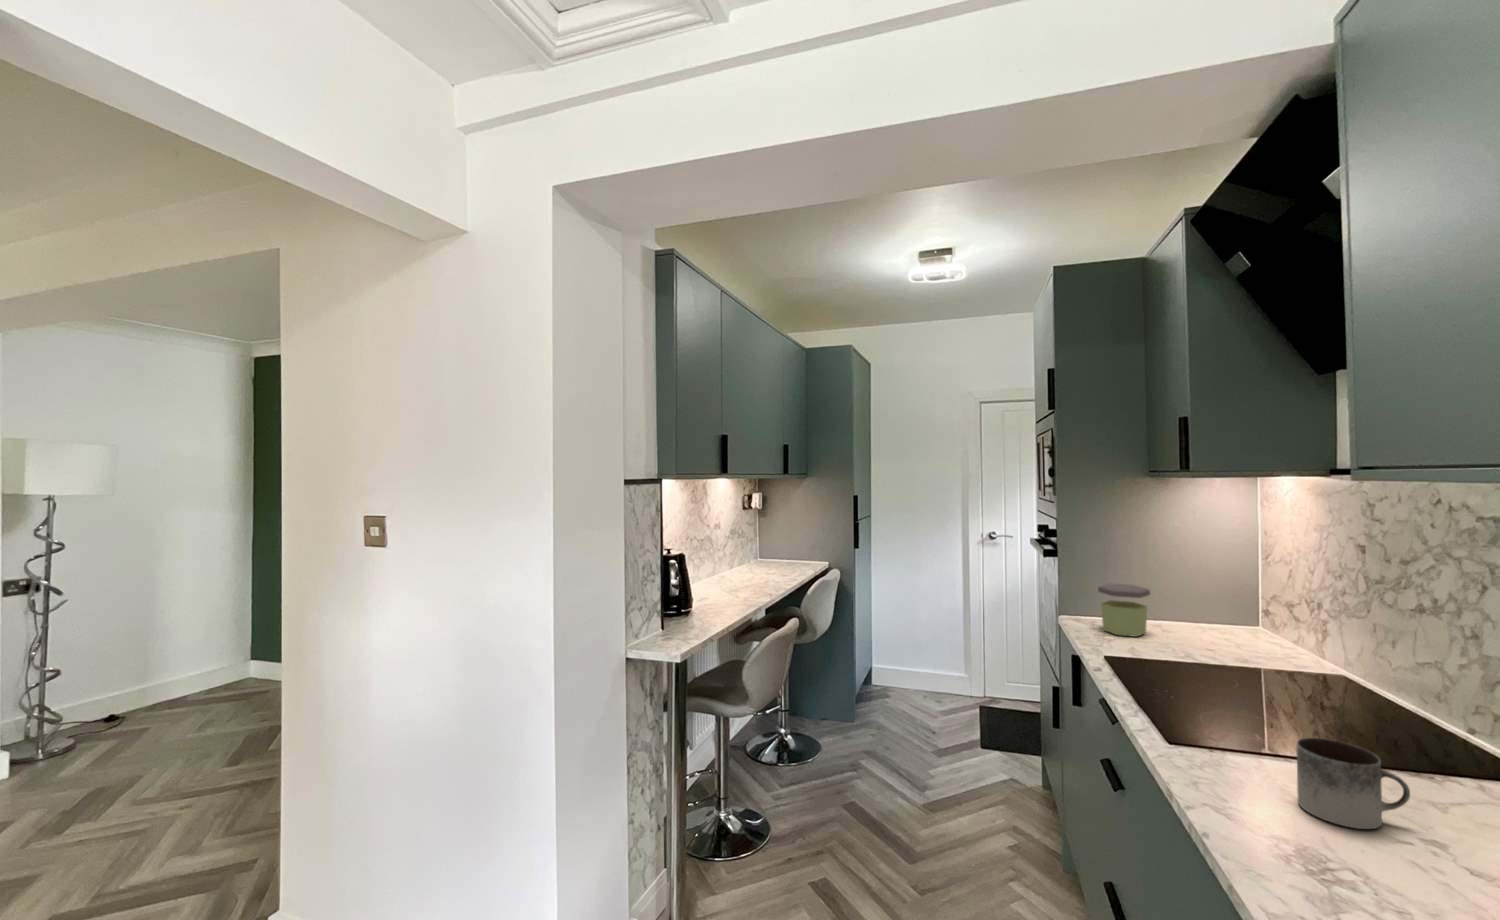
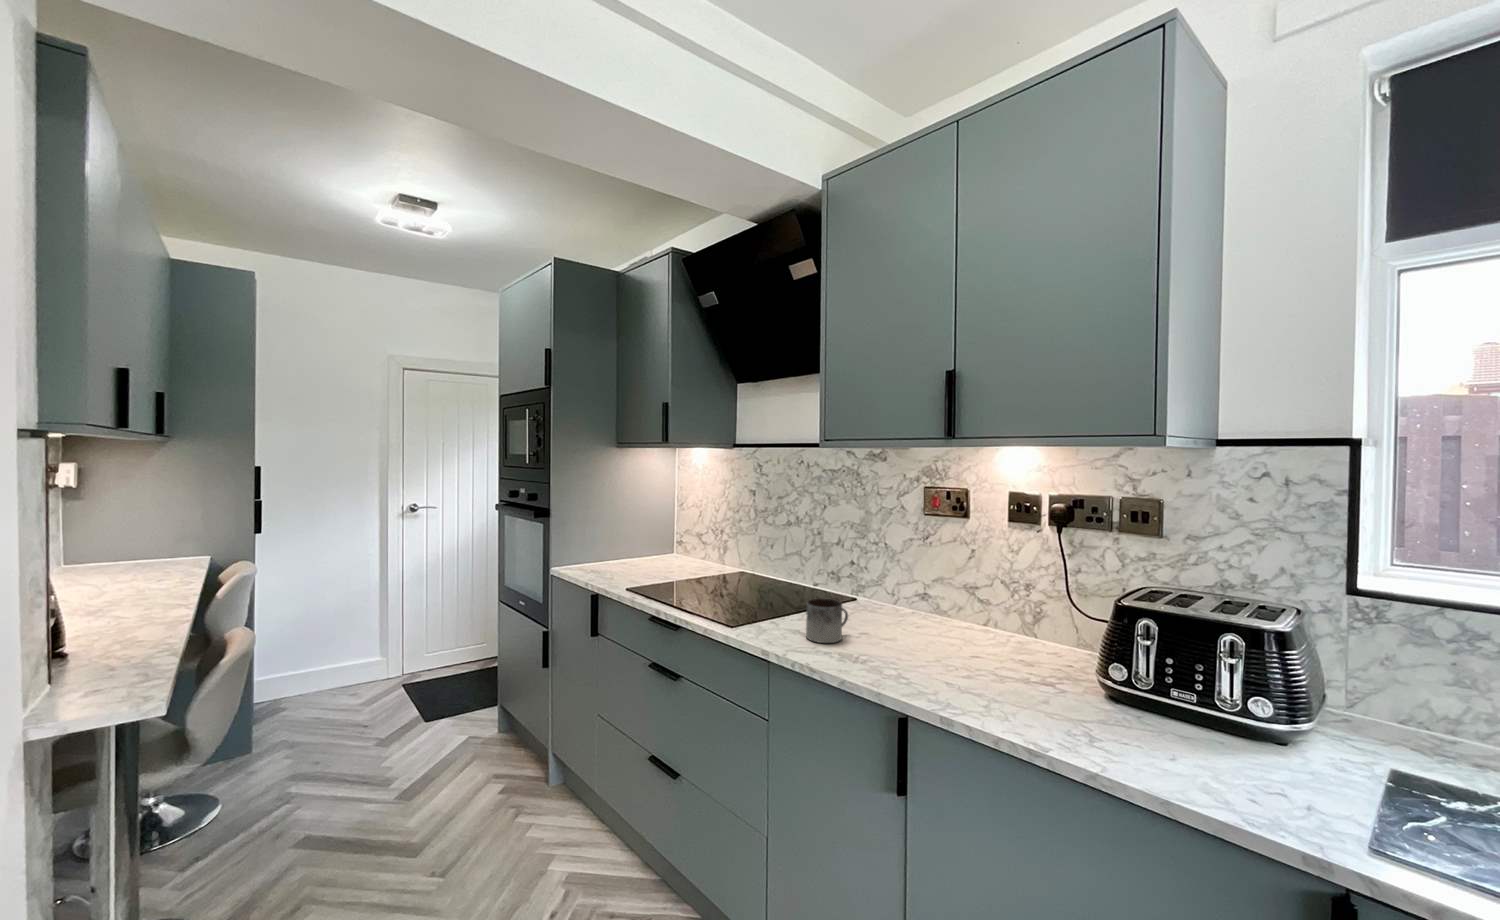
jar: present [1098,584,1150,637] -> none [597,533,631,574]

